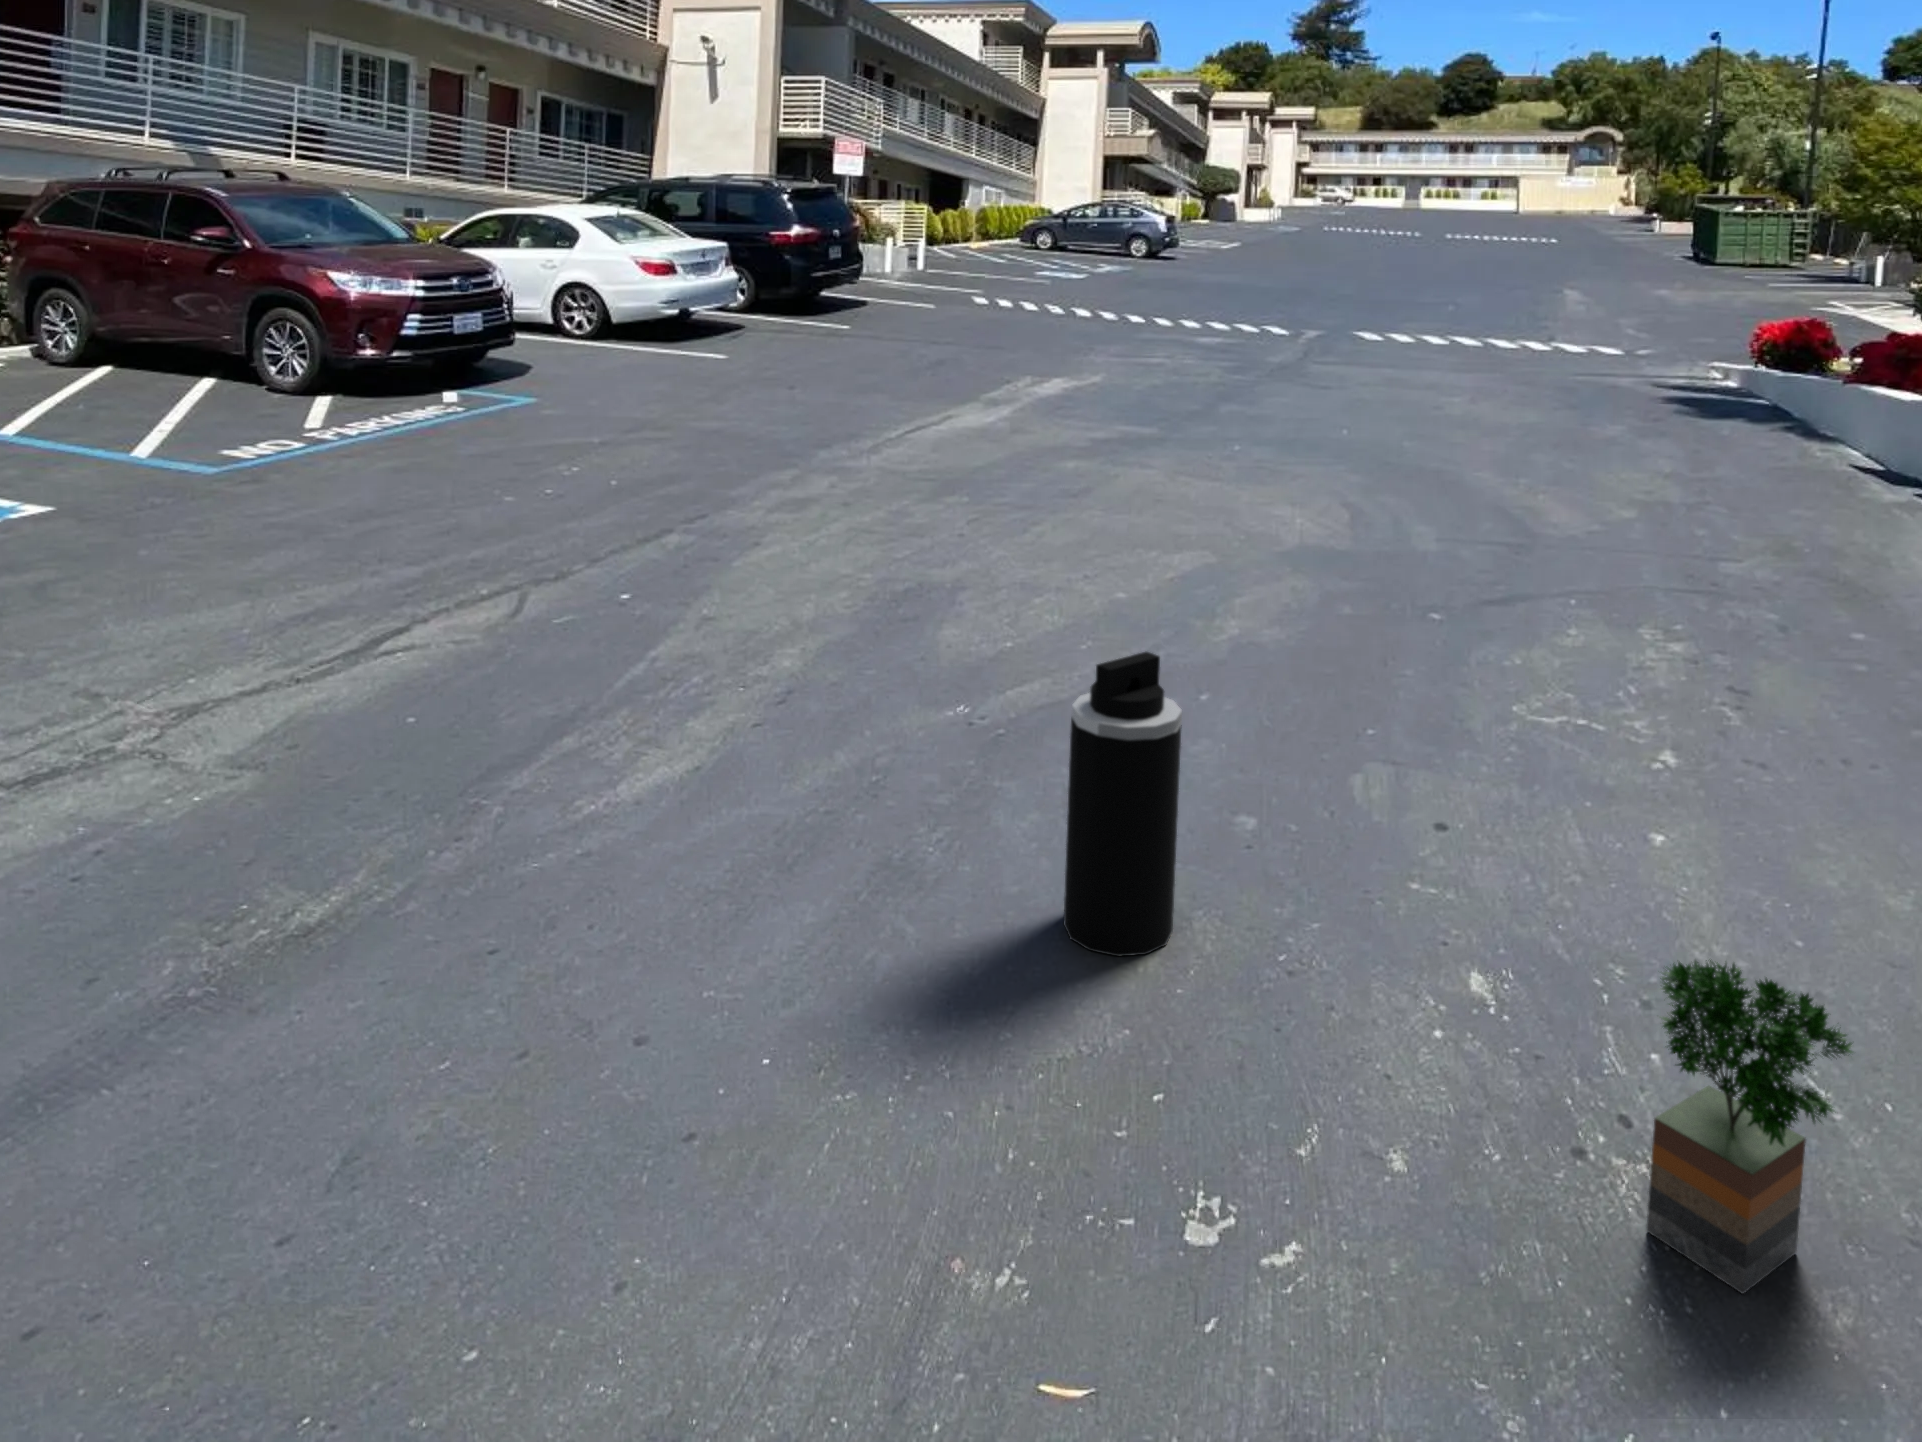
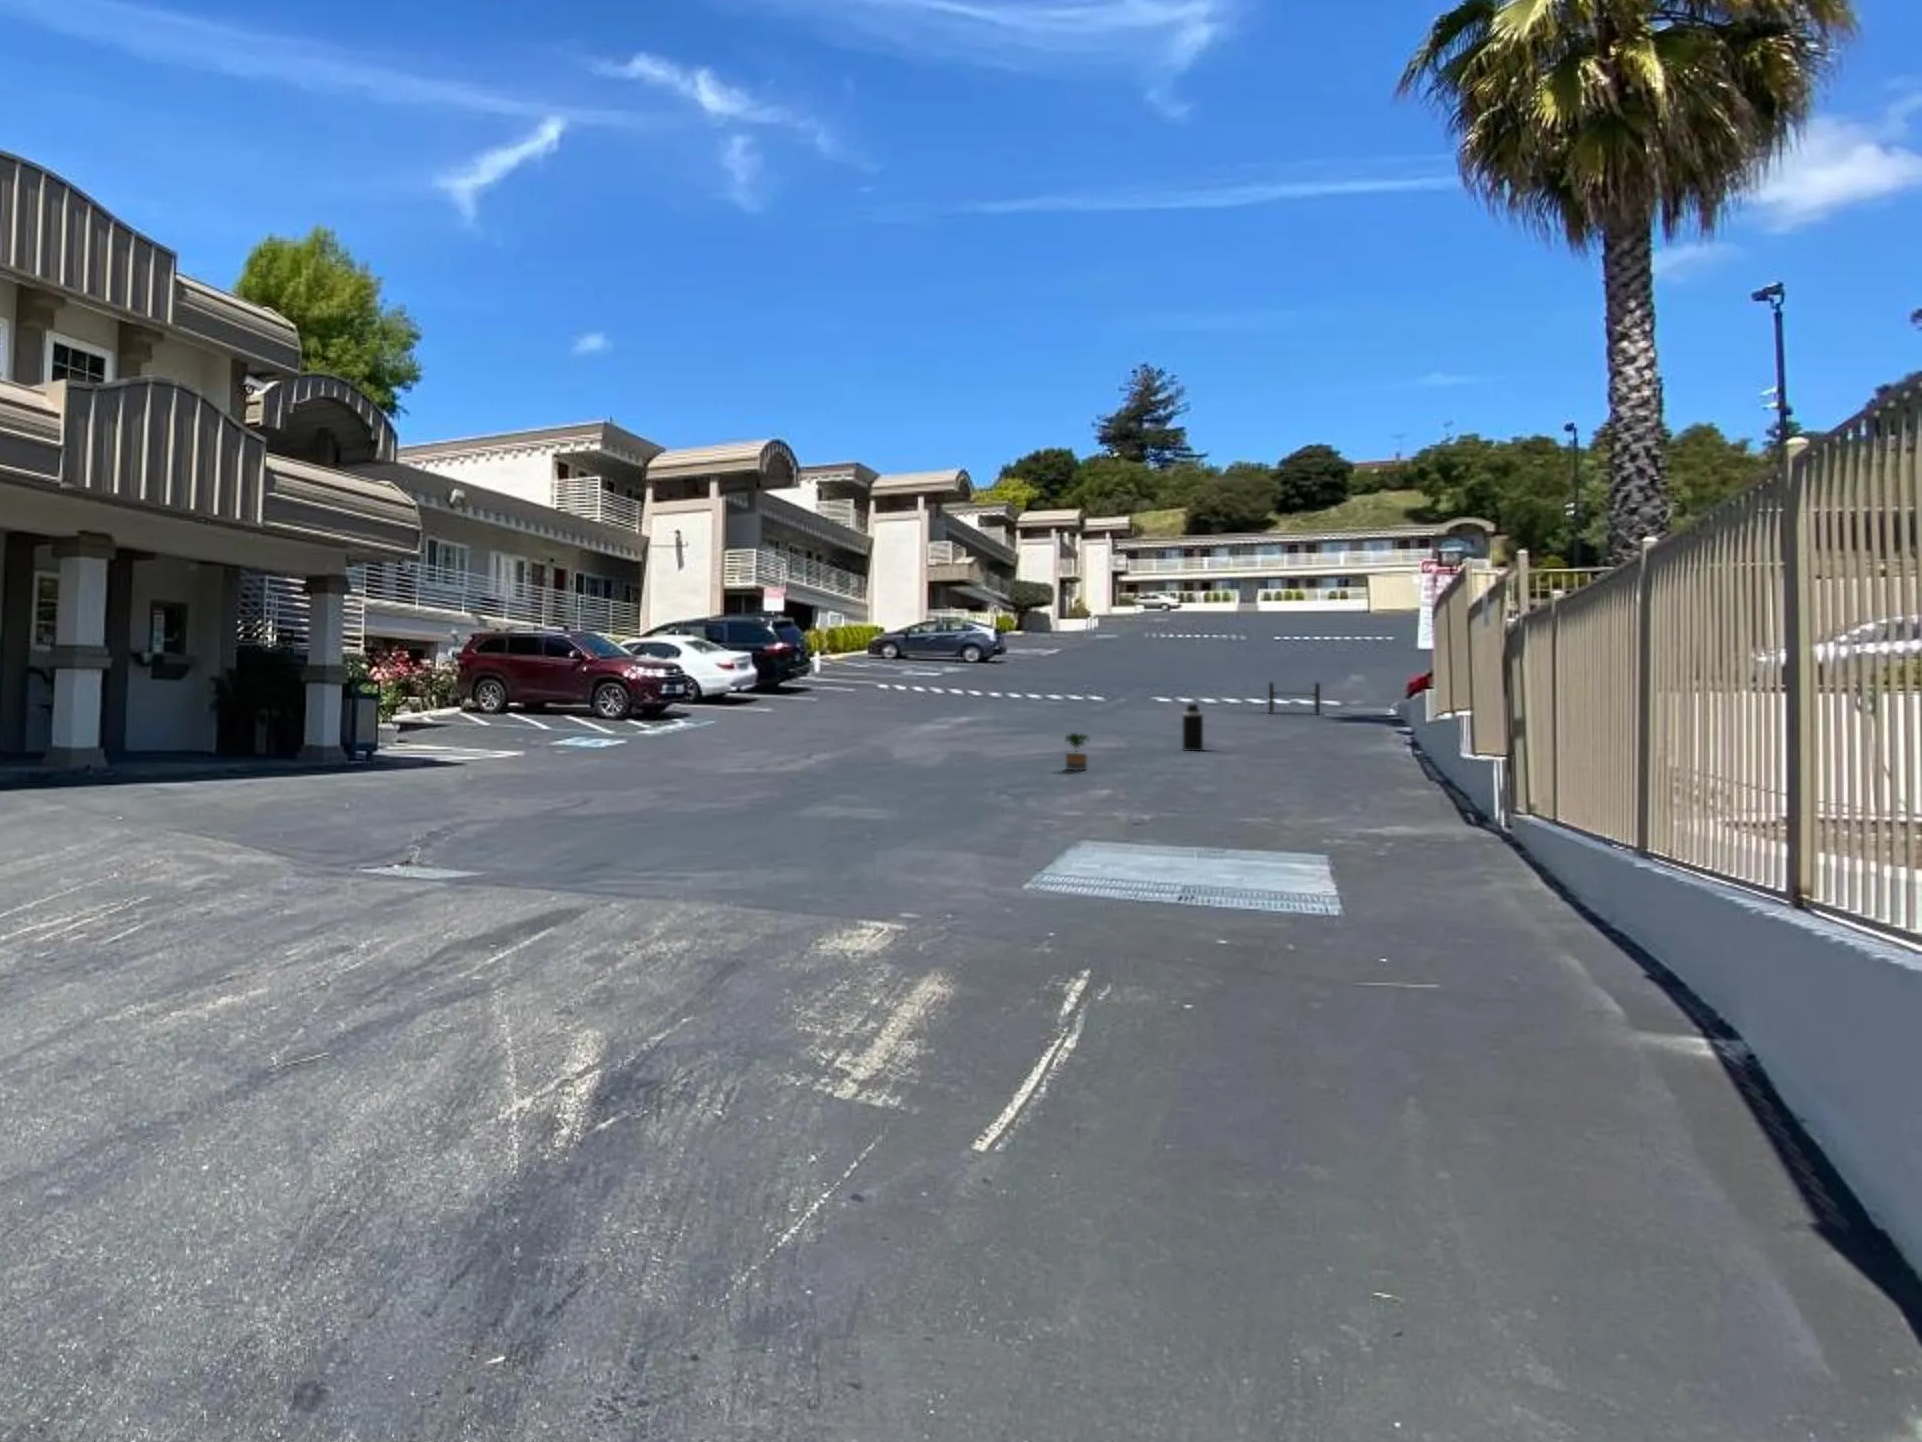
bench: none [1666,330,1771,399] -> present [1269,682,1320,714]
trash can: present [1064,652,1182,956] -> present [1183,704,1203,751]

